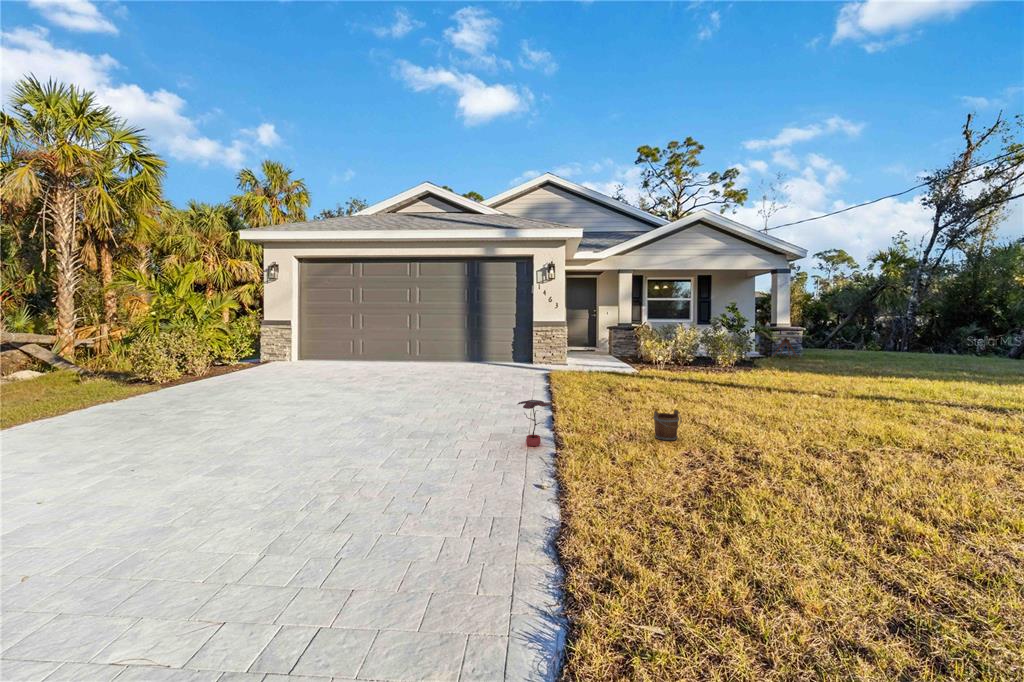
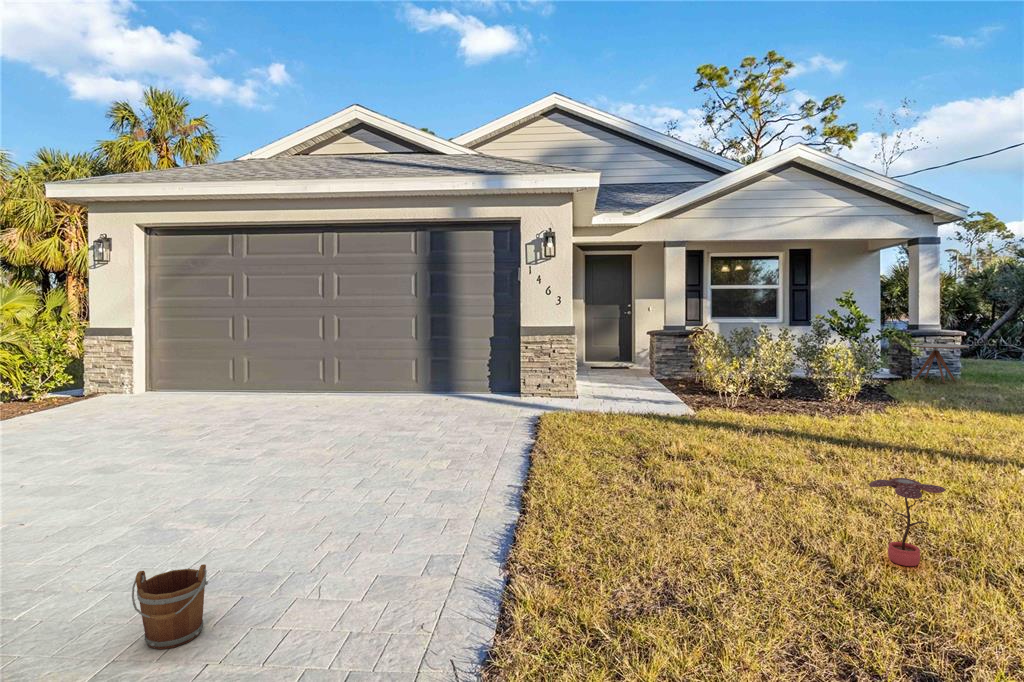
potted plant: present [518,400,550,446] -> present [869,478,945,566]
bucket: present [653,410,680,441] -> present [132,564,208,649]

